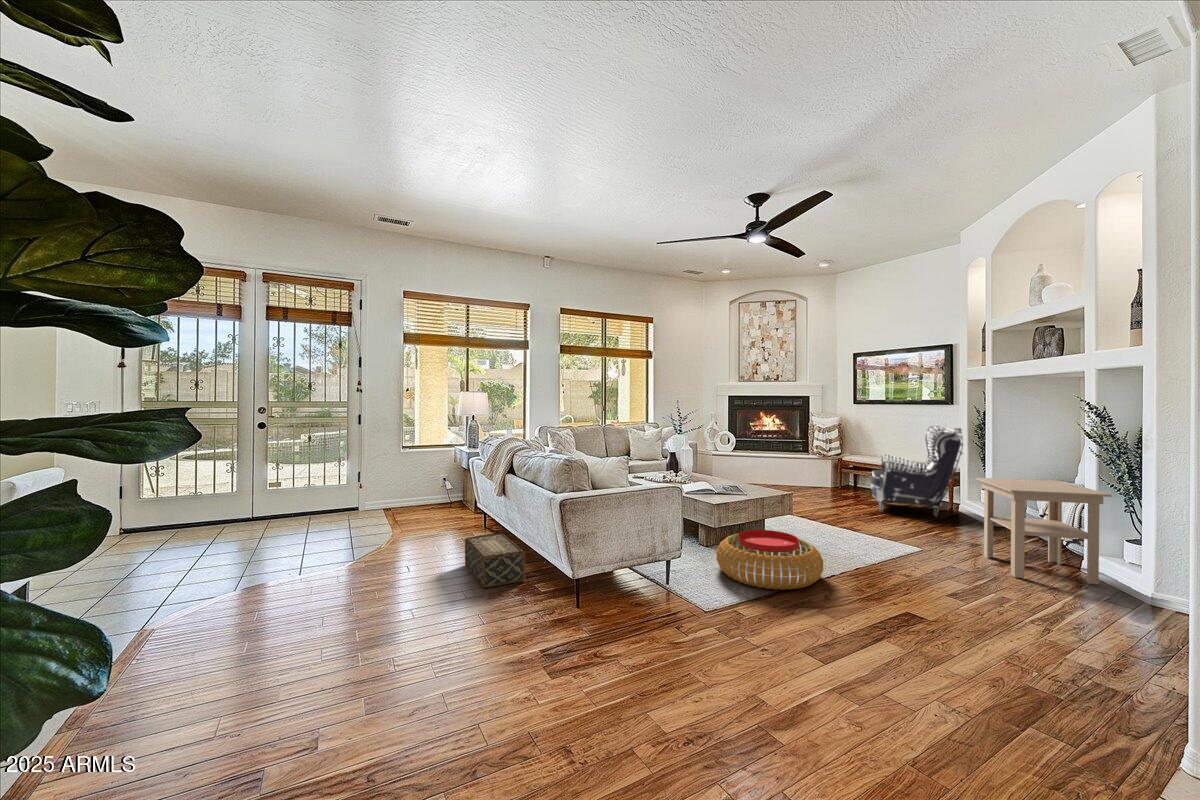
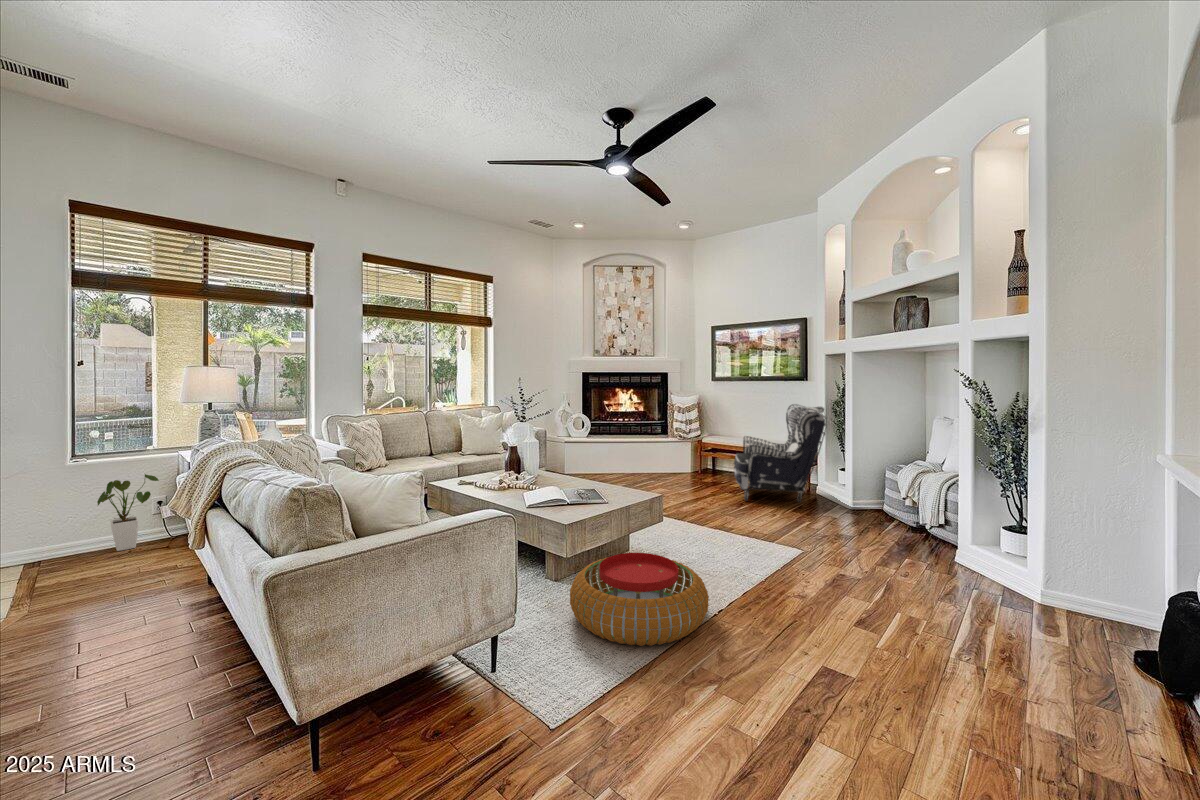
house plant: none [407,461,438,510] -> present [97,474,159,551]
side table: present [976,478,1112,584] -> none [855,465,996,581]
woven basket: present [465,533,525,588] -> none [145,601,252,726]

